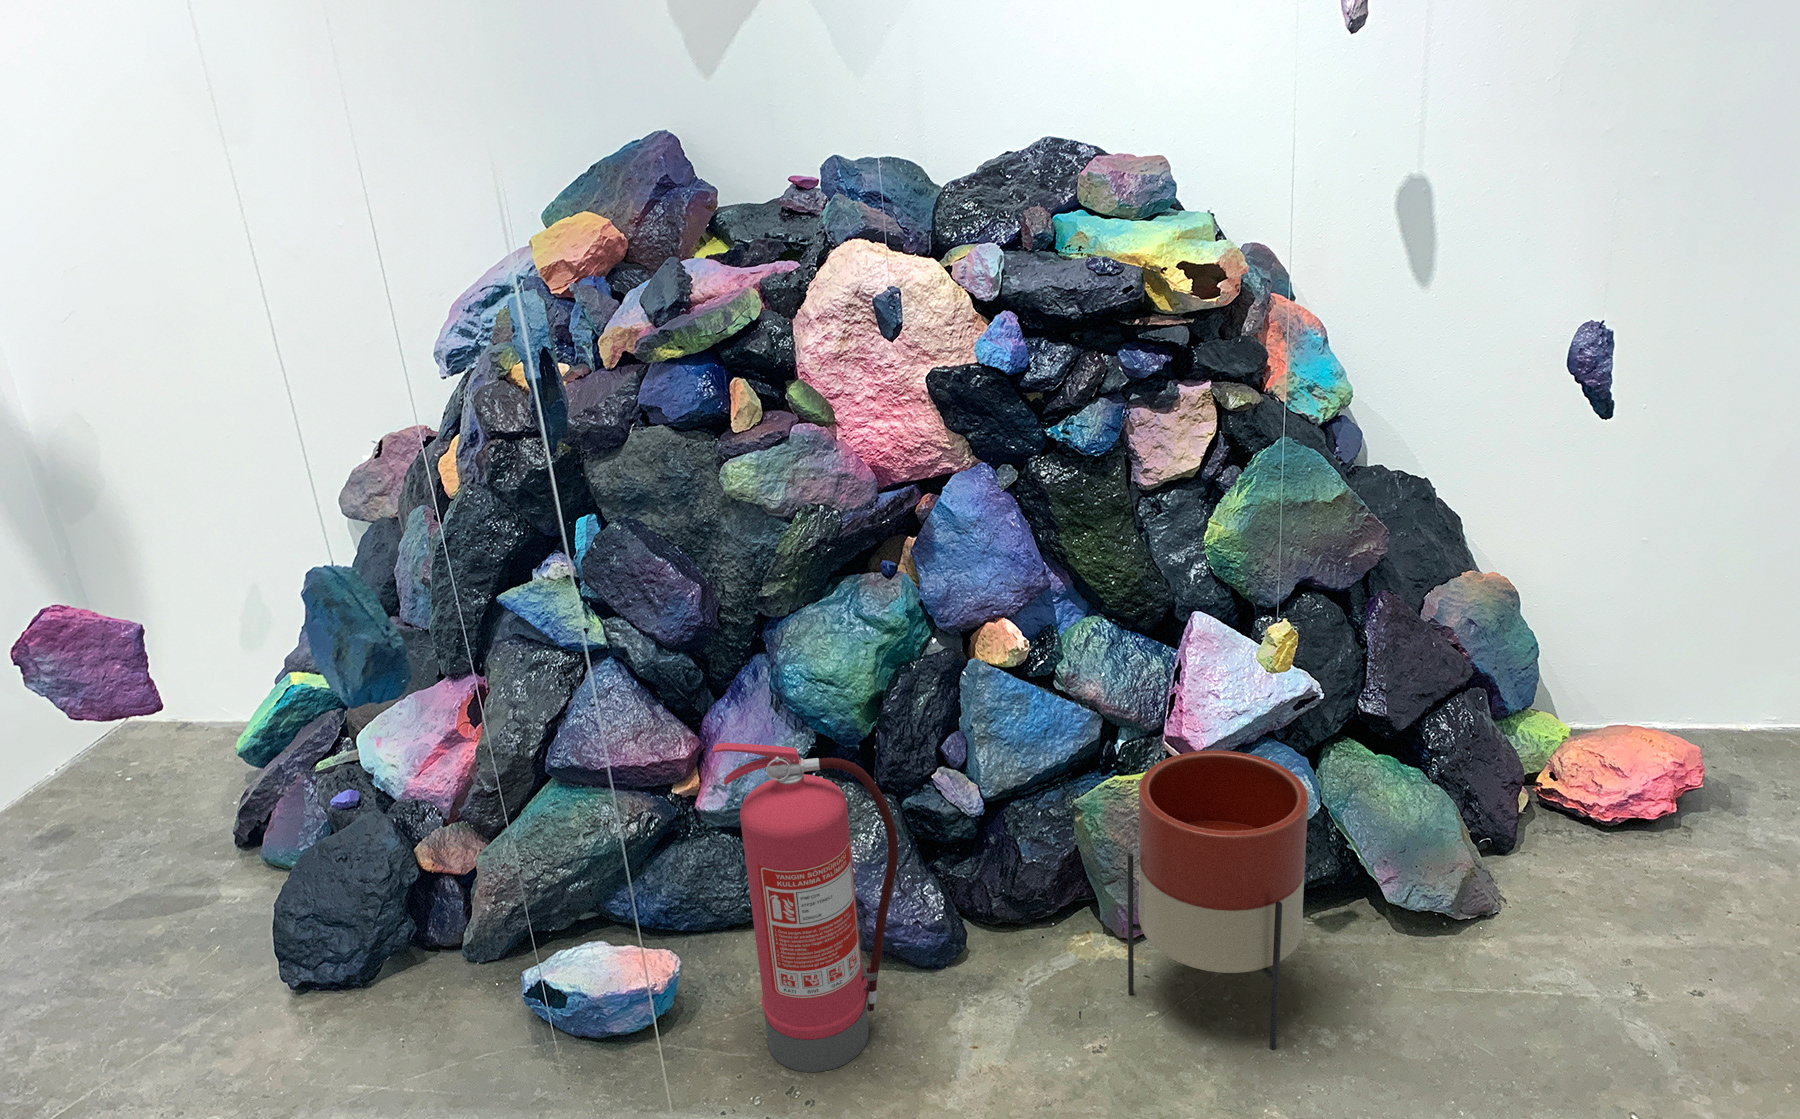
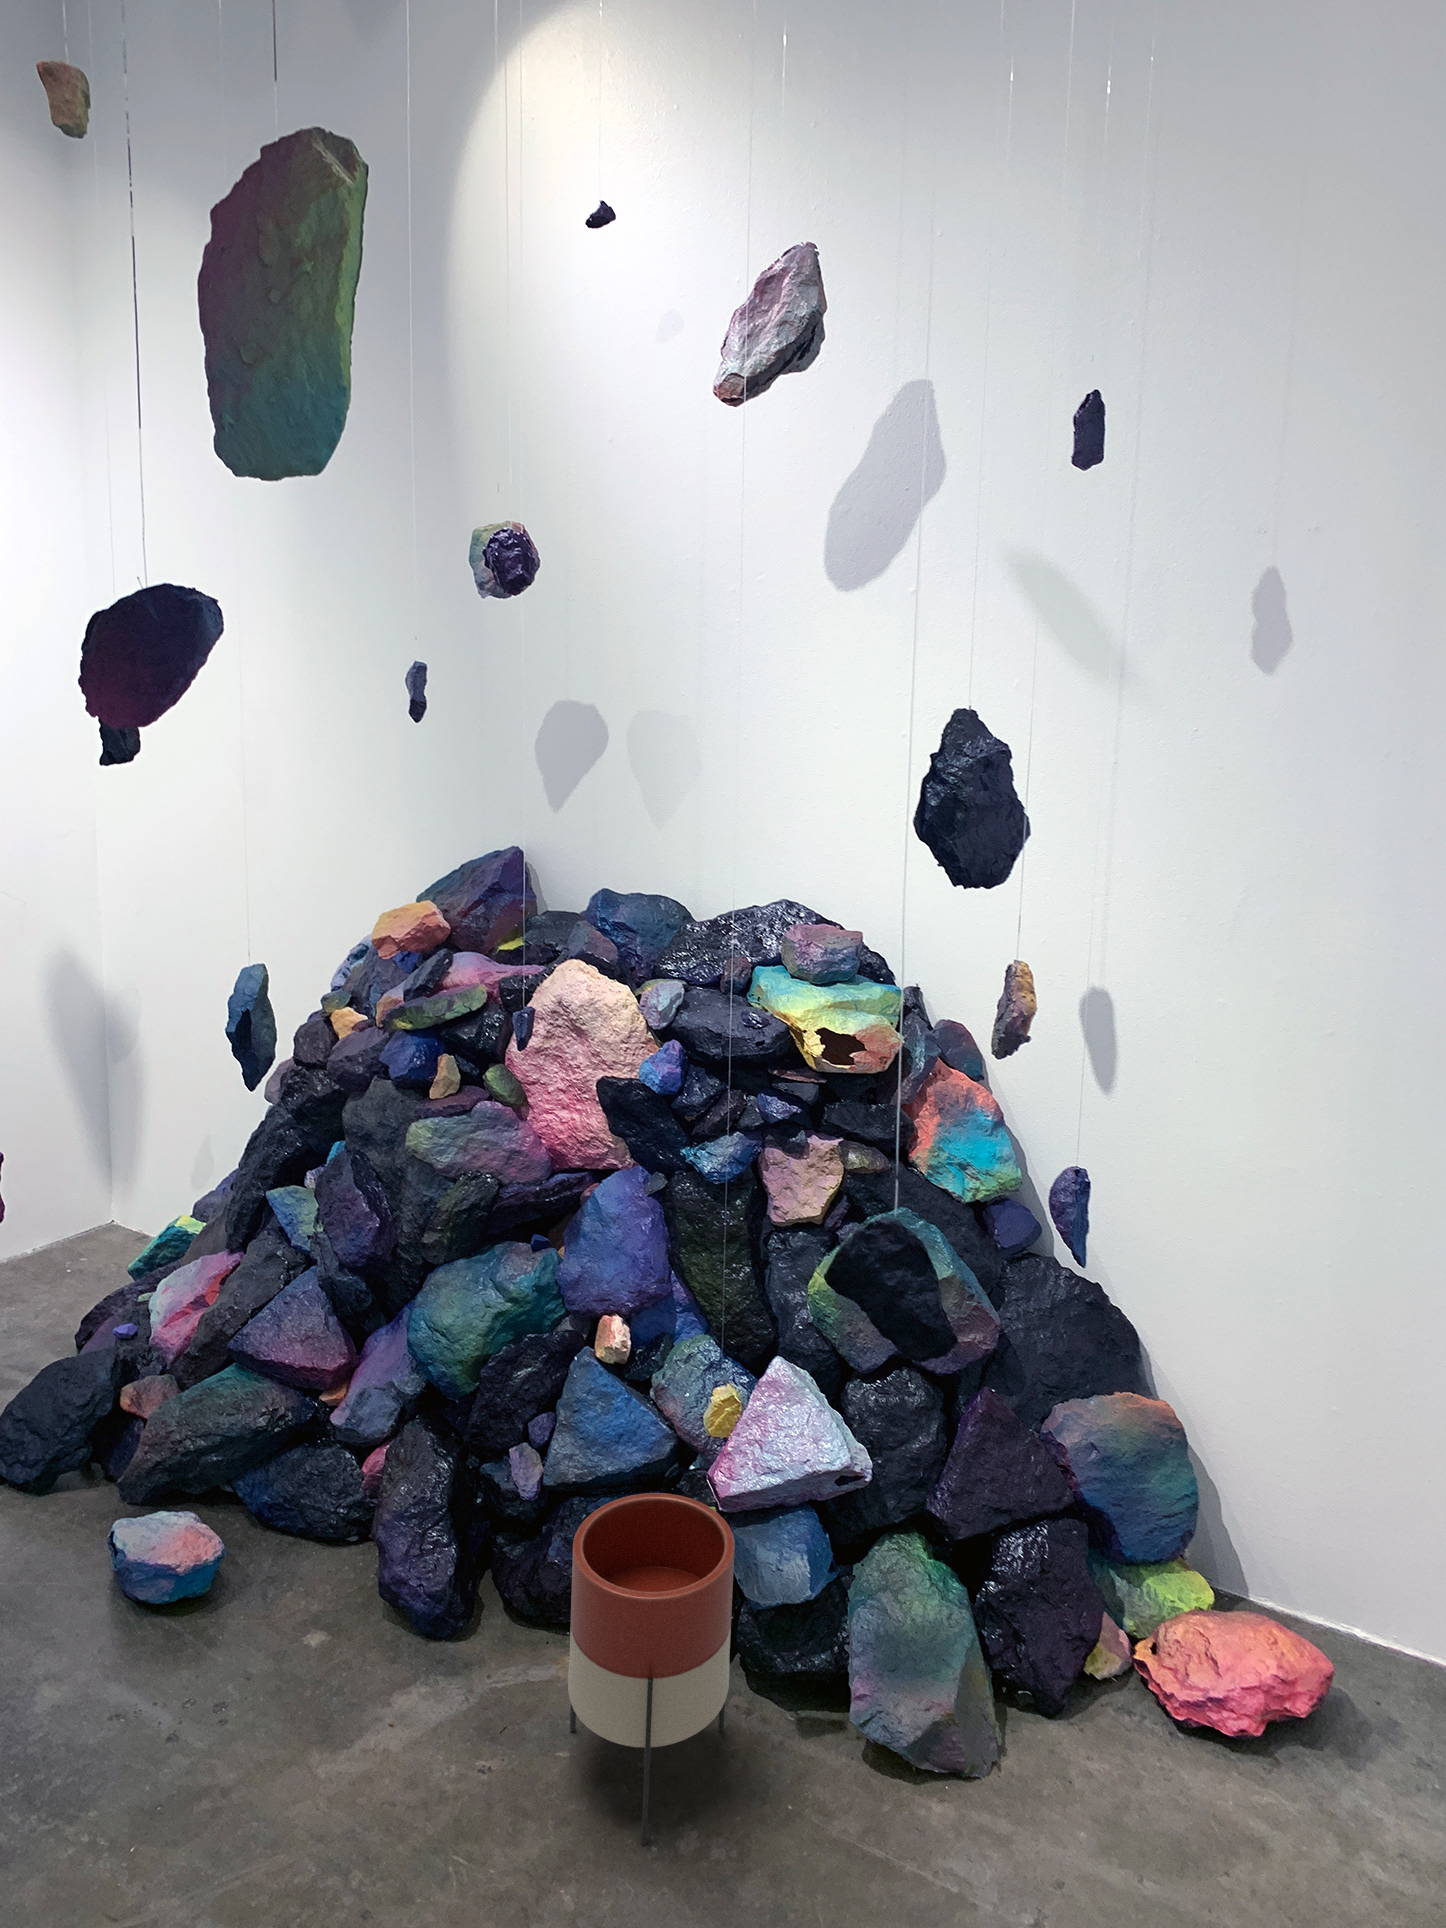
fire extinguisher: present [713,743,898,1072] -> none [232,1362,373,1704]

